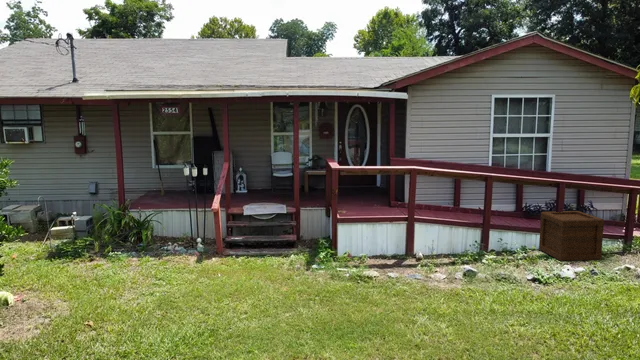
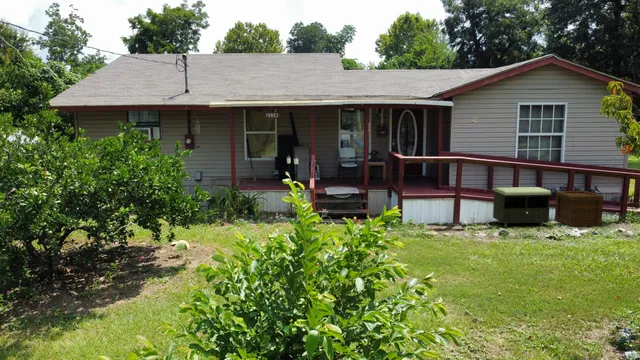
storage bench: none [458,206,534,260] -> present [493,187,551,226]

